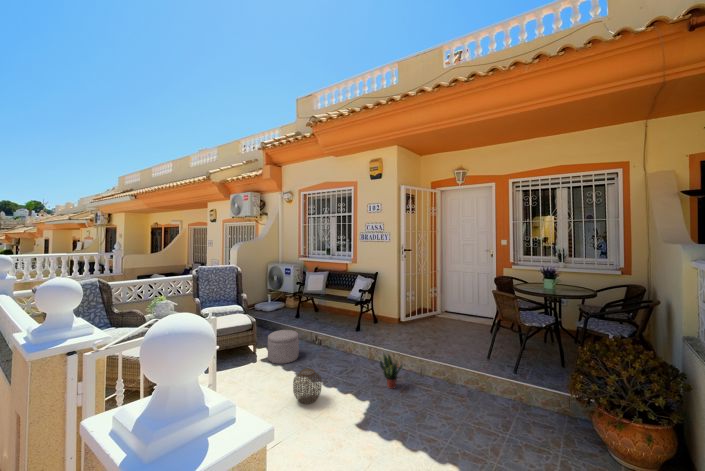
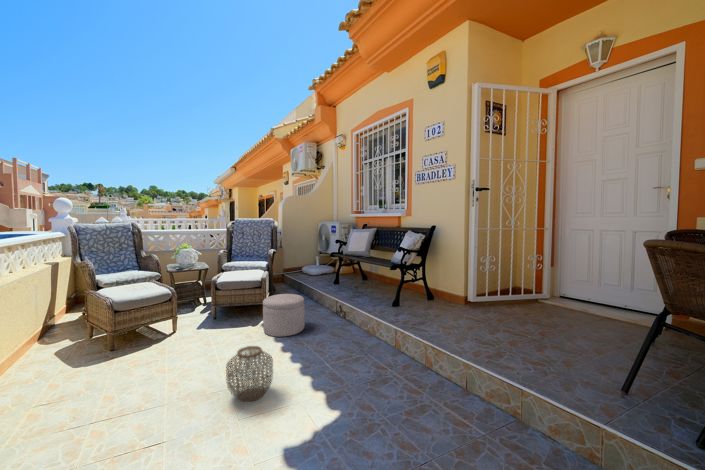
potted plant: present [380,354,403,389] -> none [378,339,418,405]

